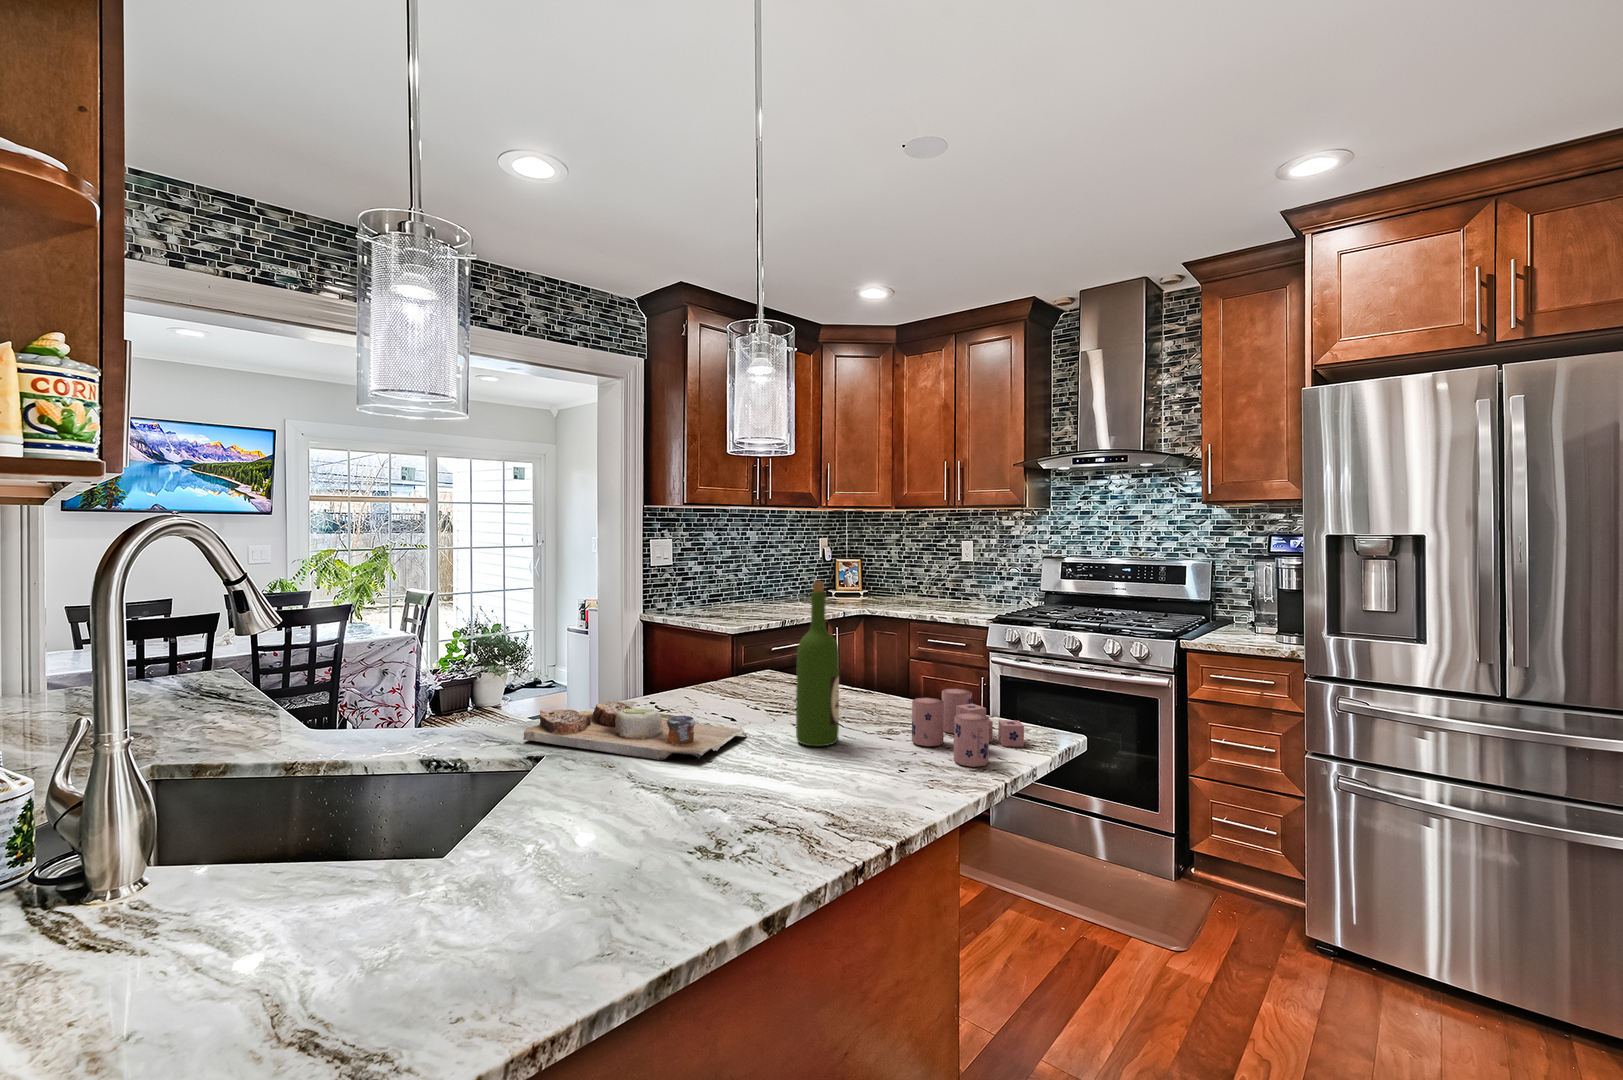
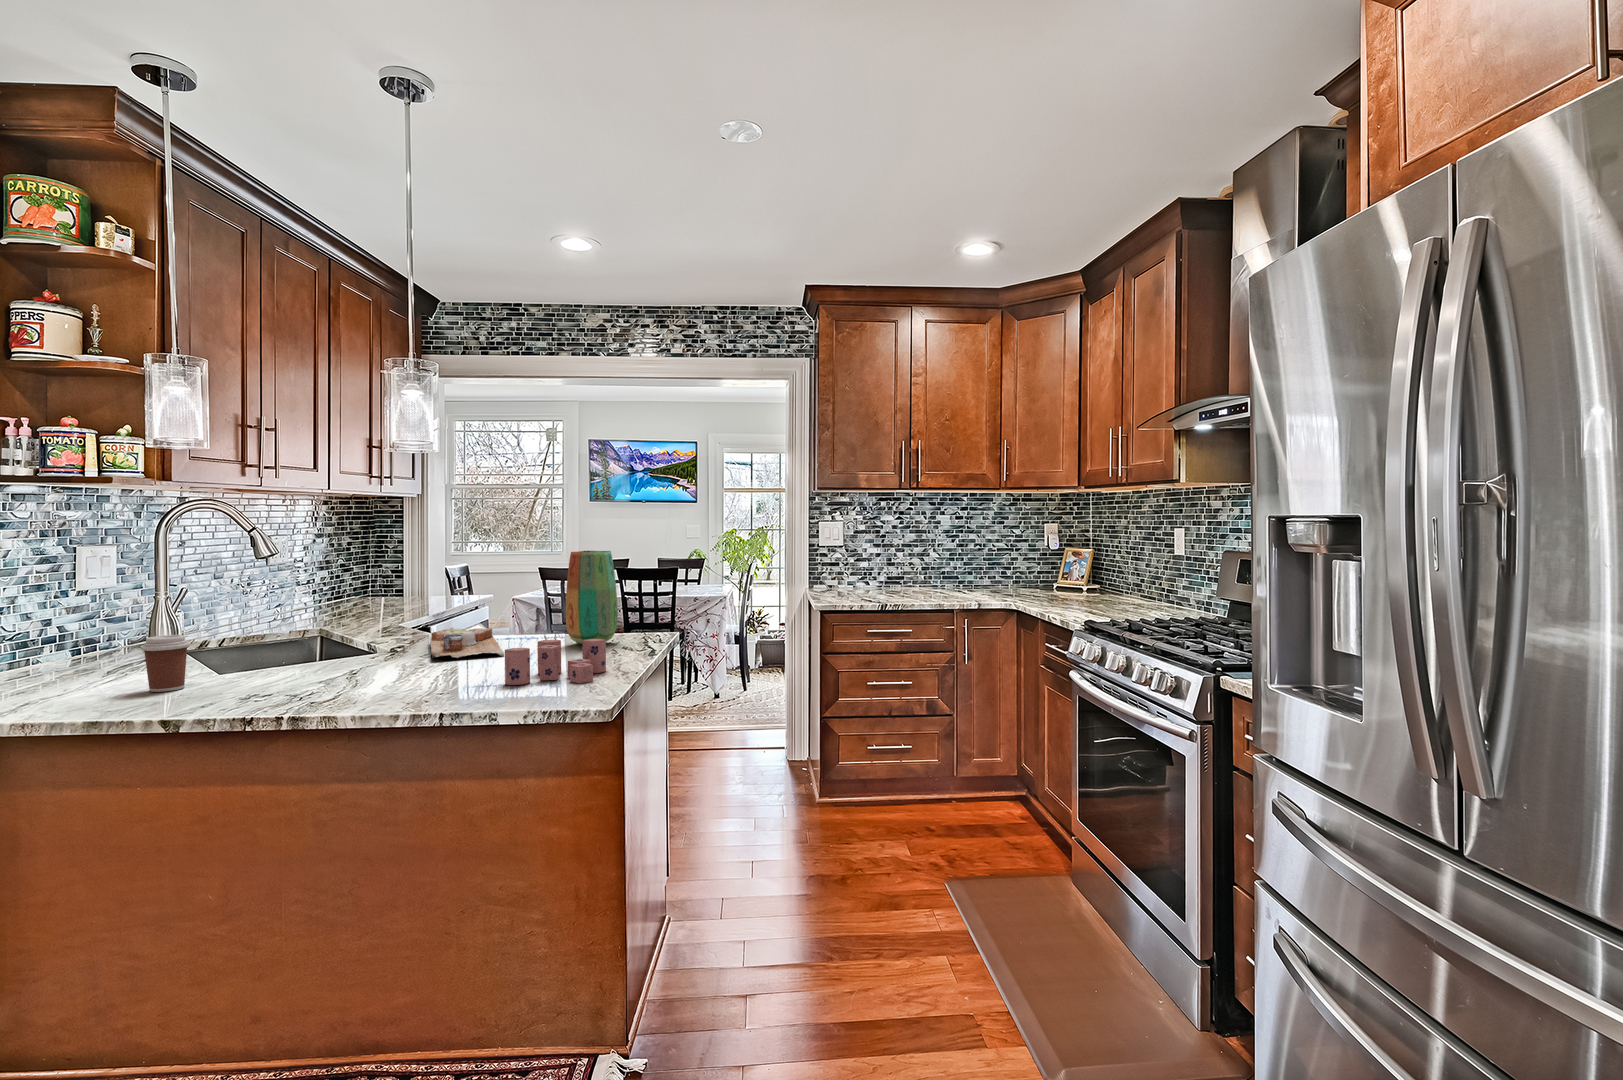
vase: none [725,579,789,704] -> present [565,551,618,644]
wine bottle: present [796,581,839,746] -> none [497,549,530,665]
coffee cup: none [423,812,527,969] -> present [141,635,190,692]

